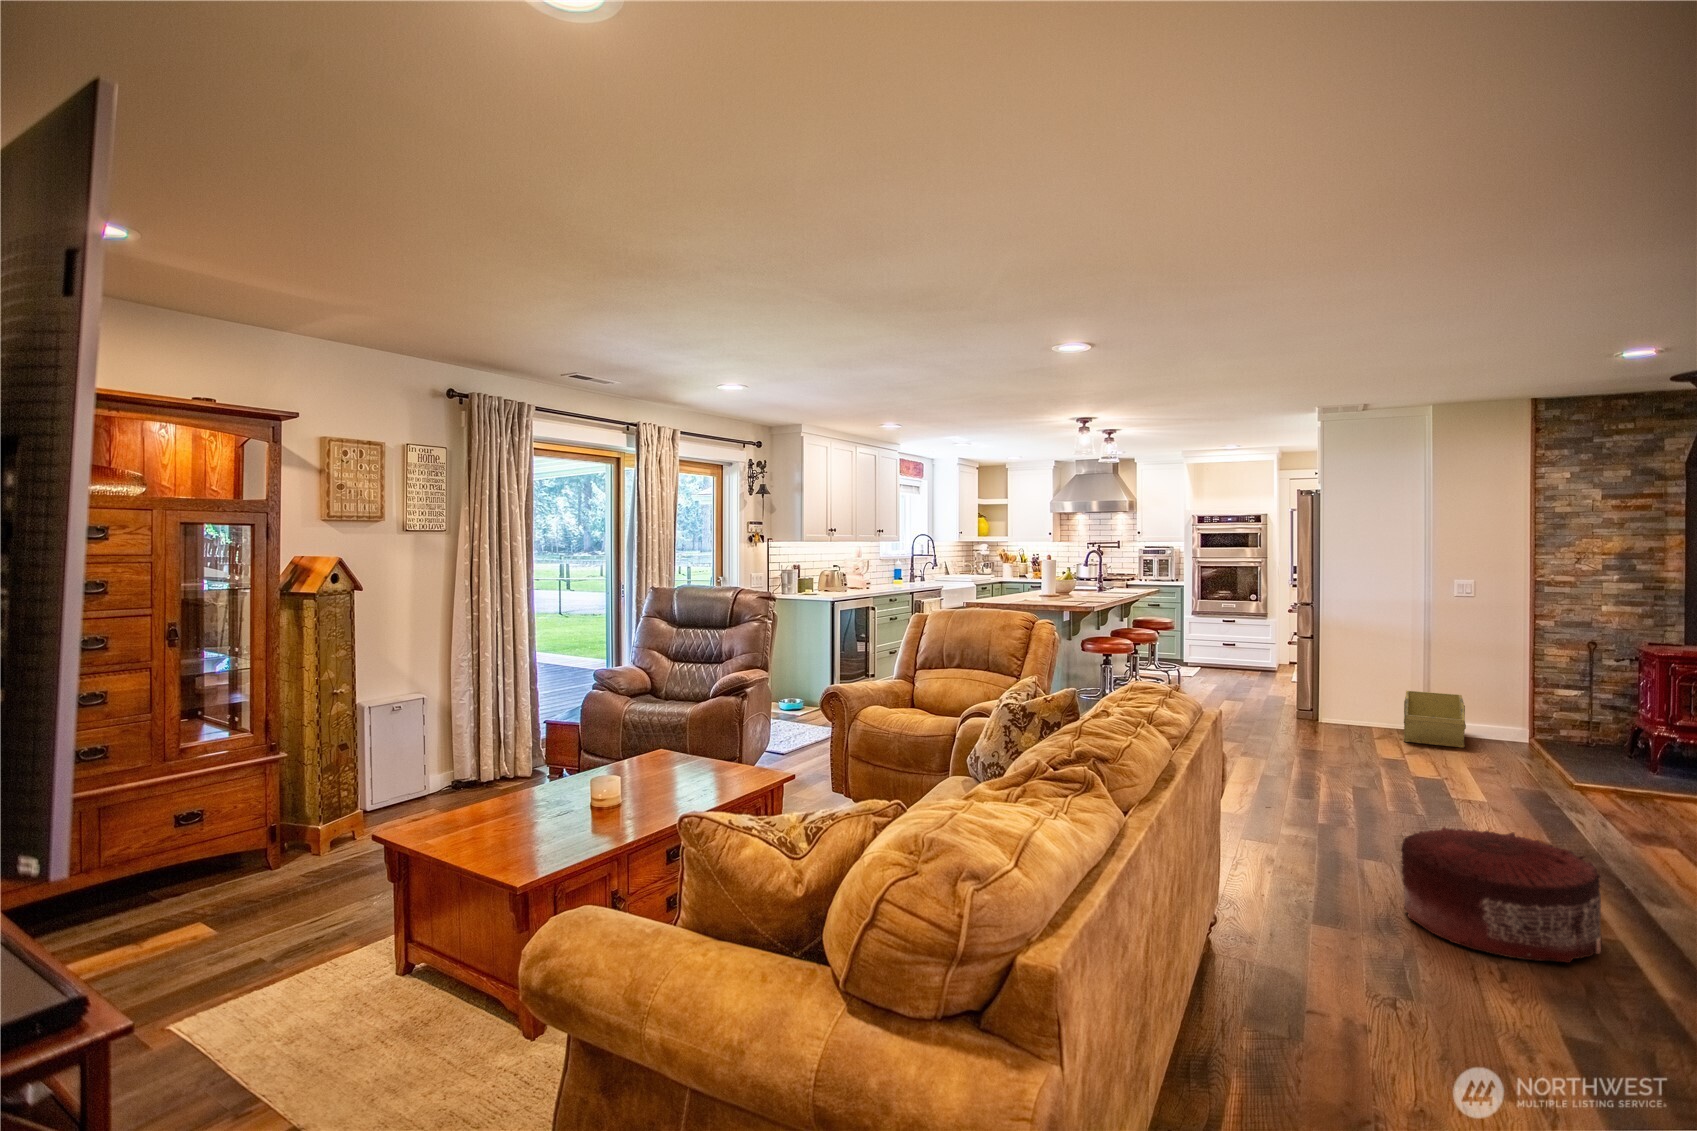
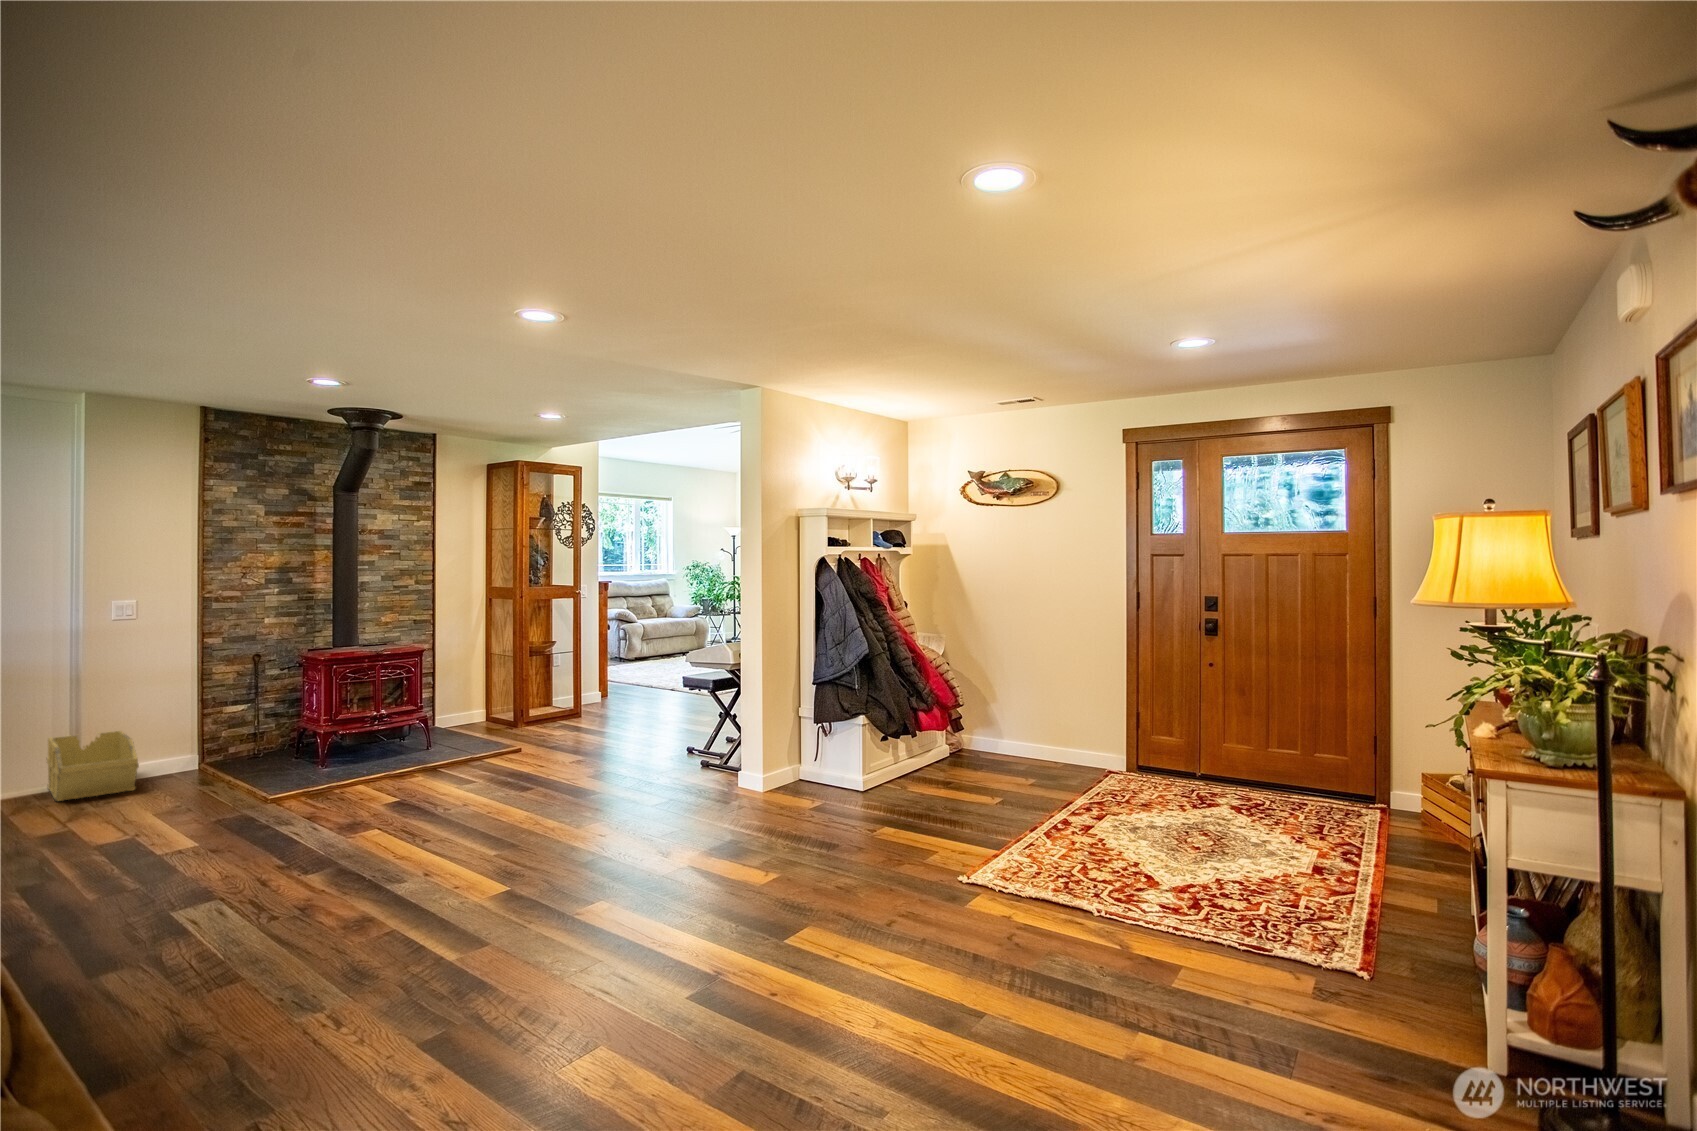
pouf: present [1401,827,1601,963] -> none [183,863,398,1020]

